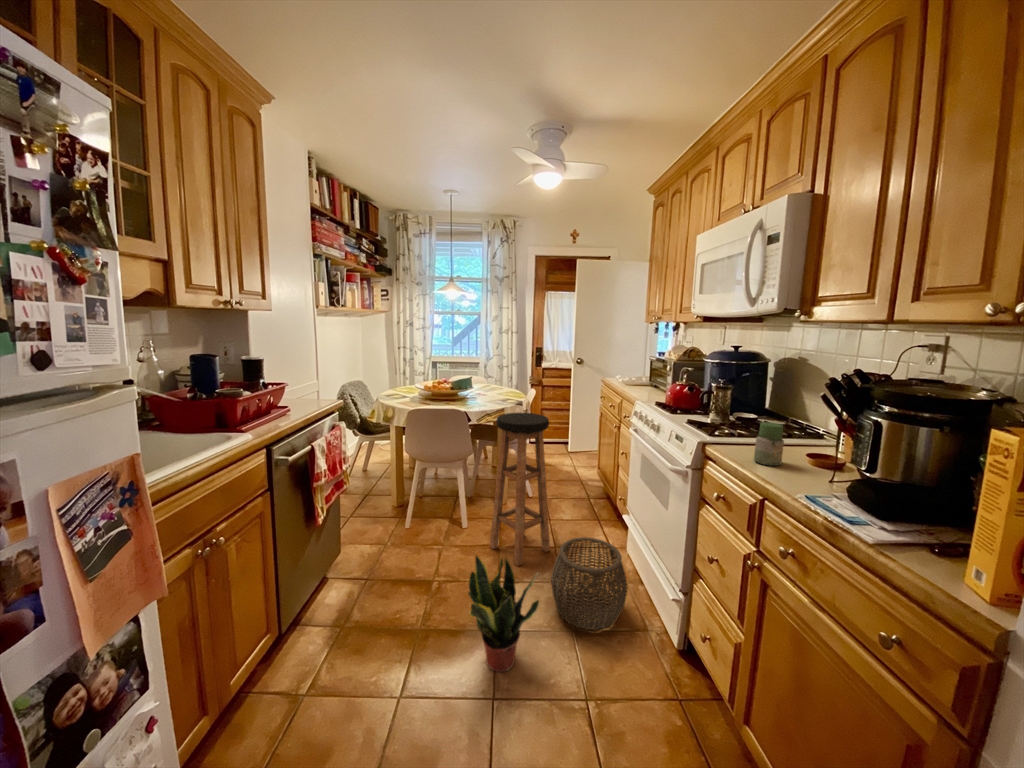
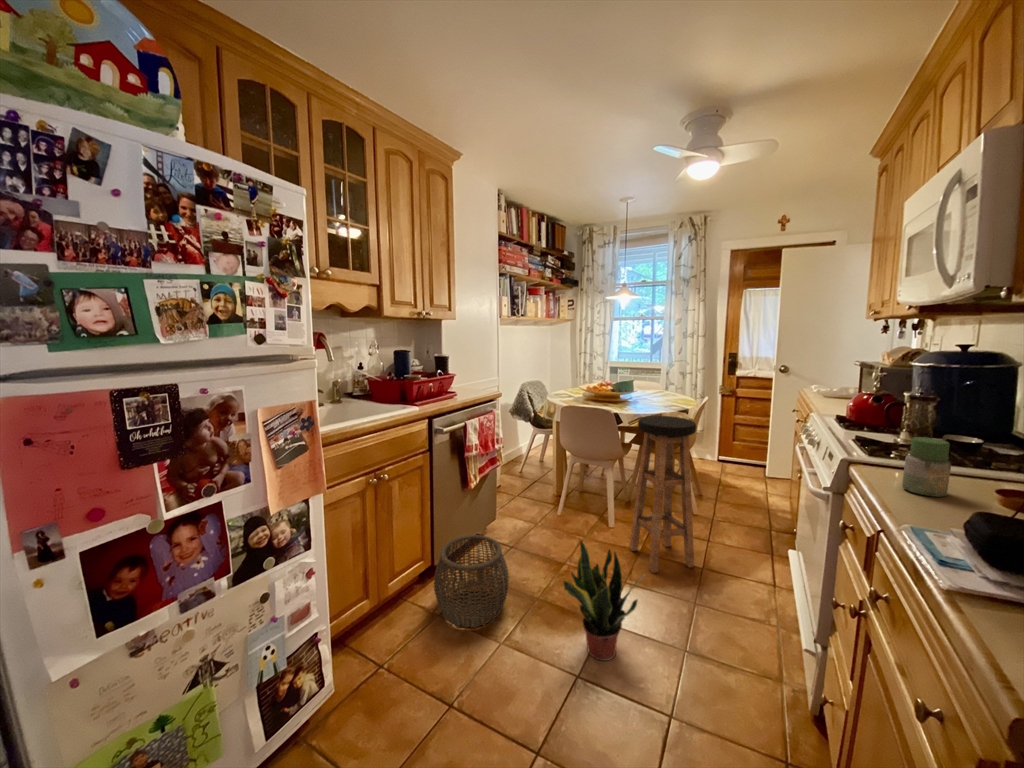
woven basket: present [551,537,627,631] -> present [434,535,509,628]

